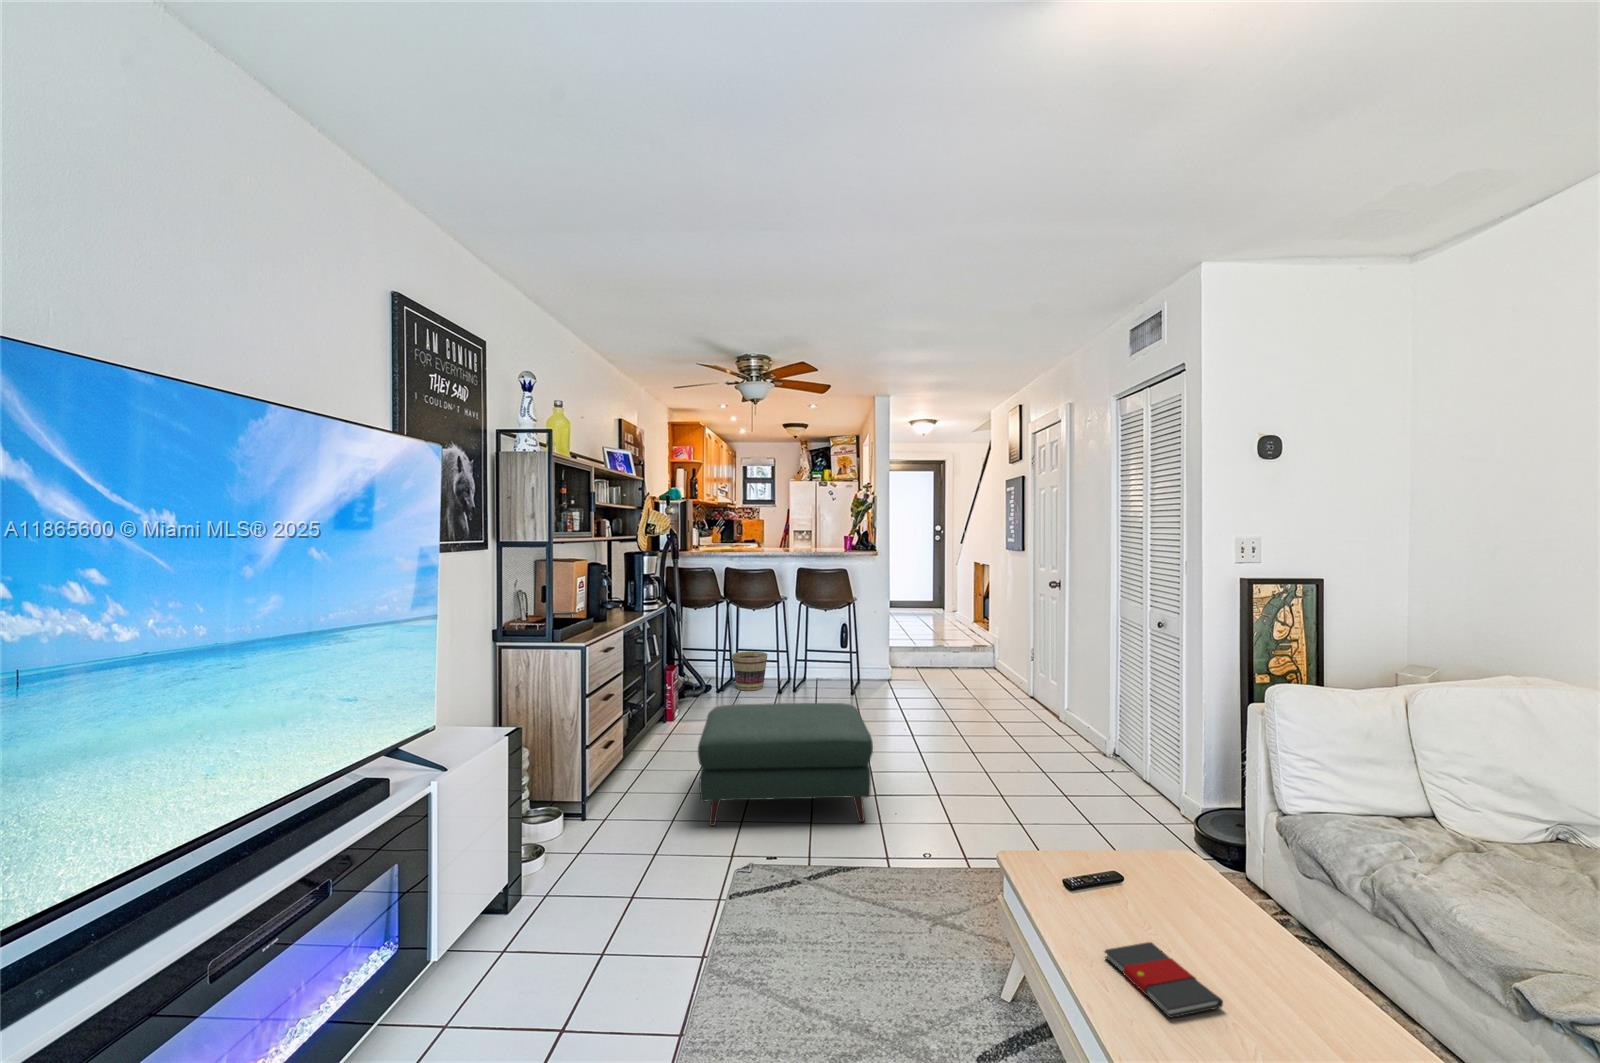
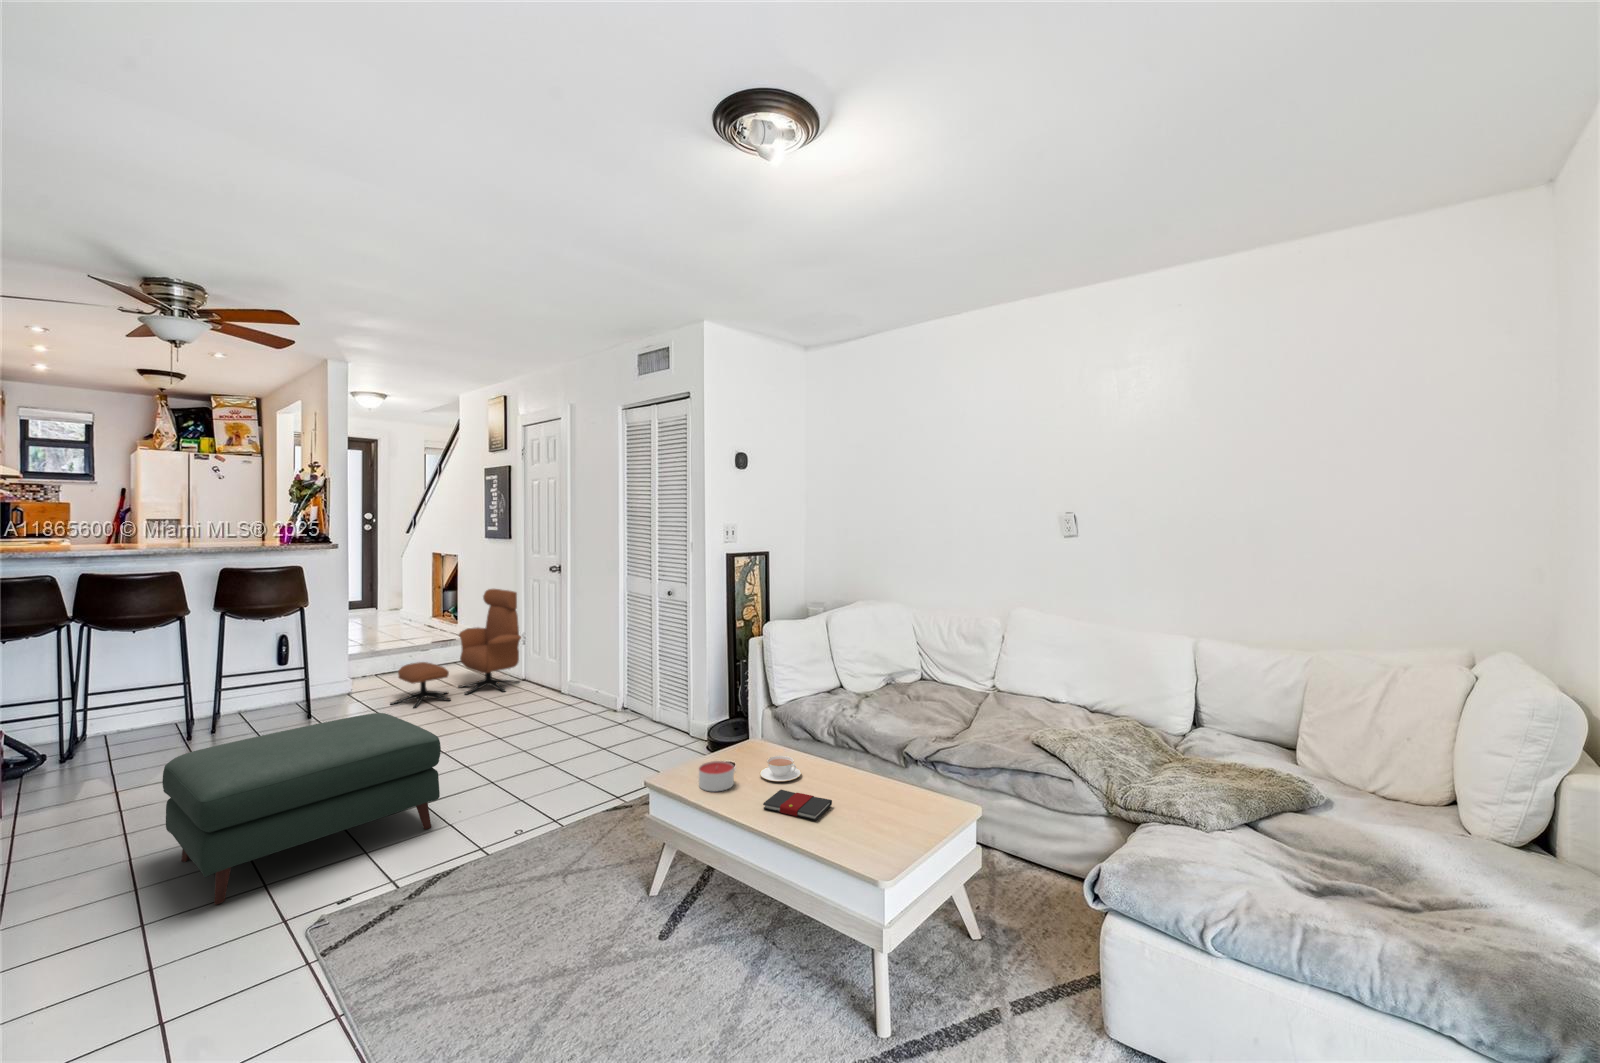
lounge chair: none [911,601,1030,708] -> present [390,589,521,708]
basket: present [732,651,768,691] -> none [85,688,157,747]
candle: none [1049,859,1099,907] -> present [699,761,734,792]
teacup: none [1145,887,1217,936] -> present [760,755,801,781]

